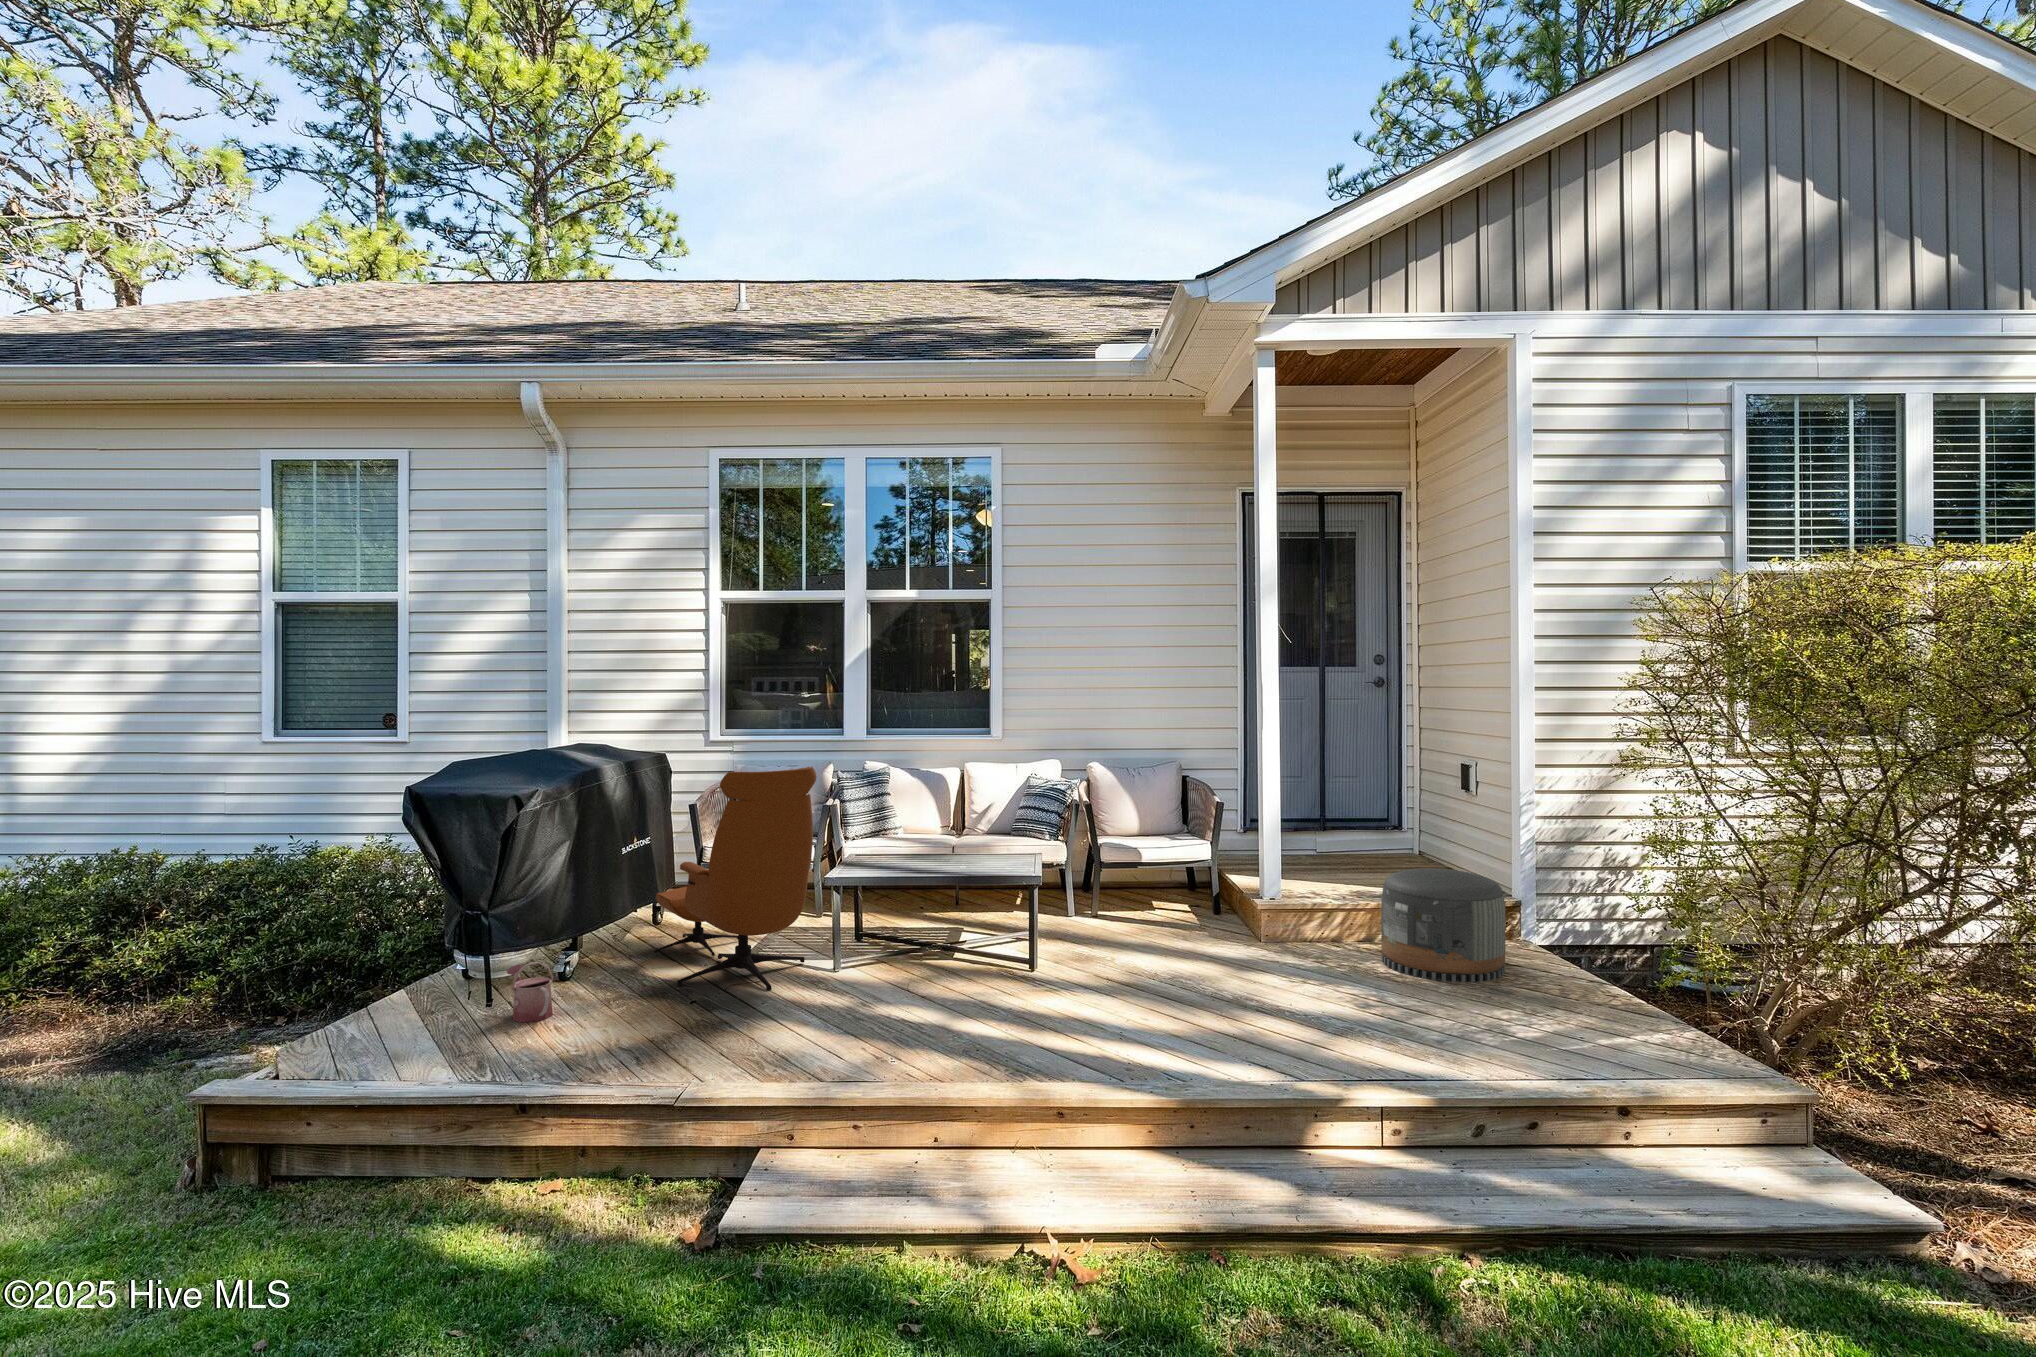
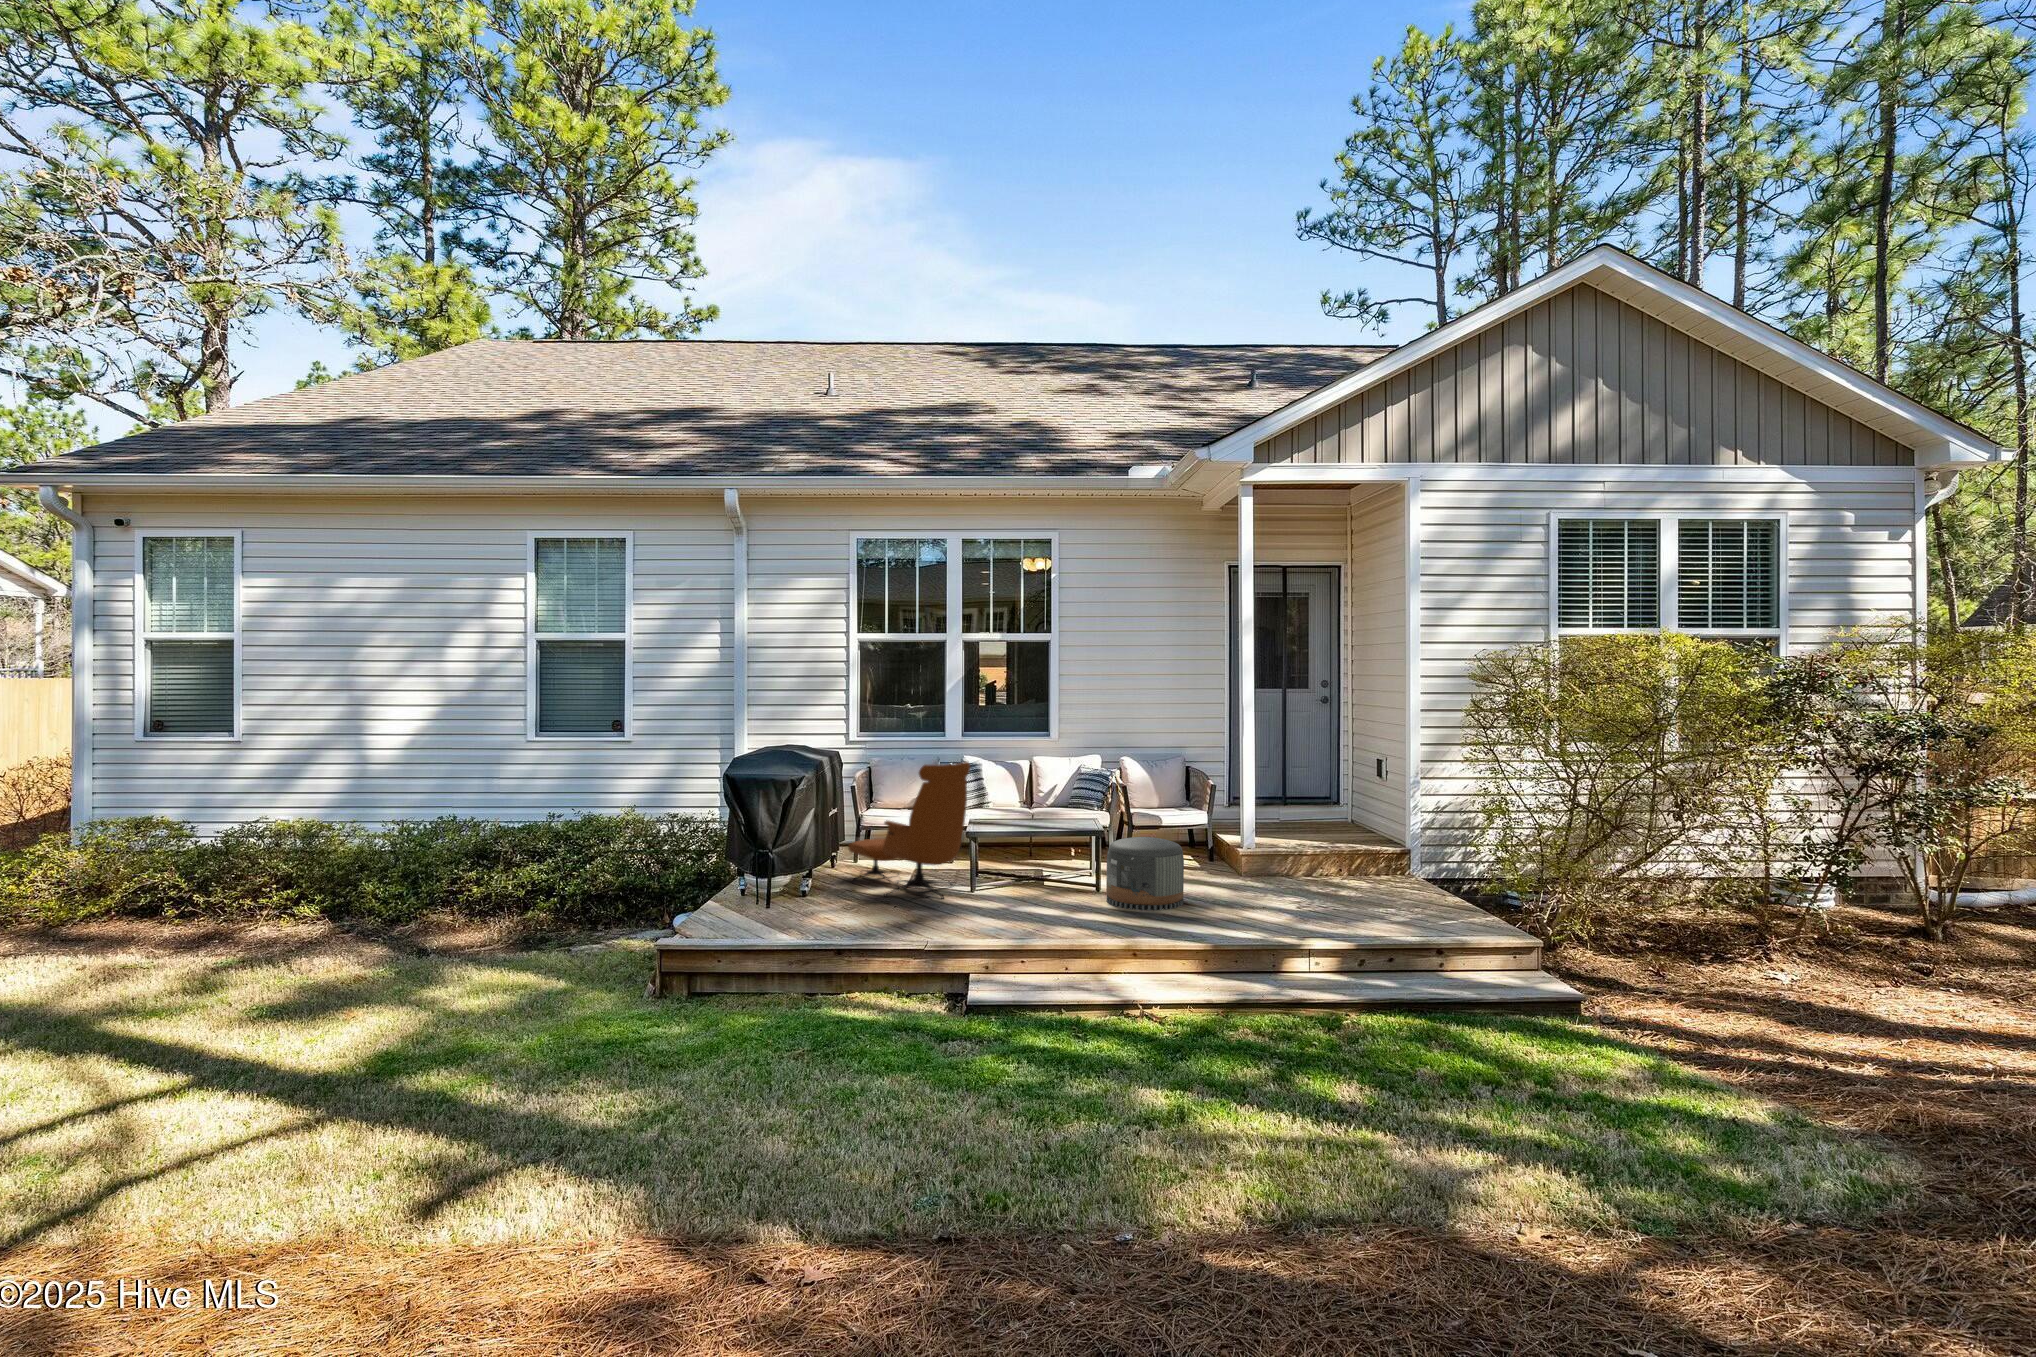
pouf: present [1381,868,1506,982] -> present [1106,837,1184,910]
watering can: present [507,962,553,1022] -> none [792,878,828,913]

